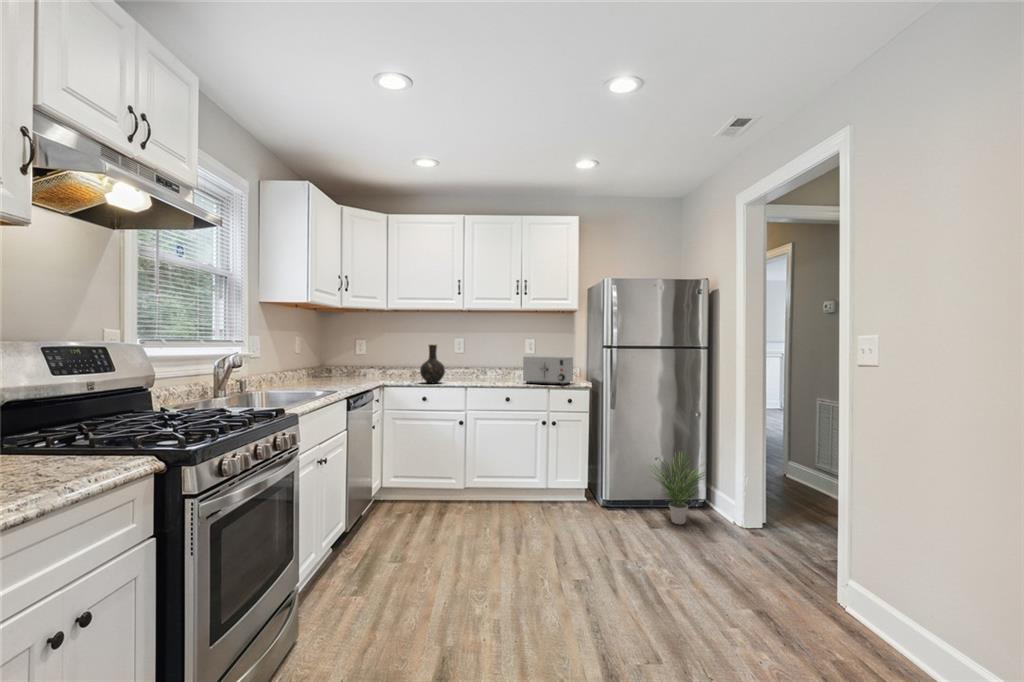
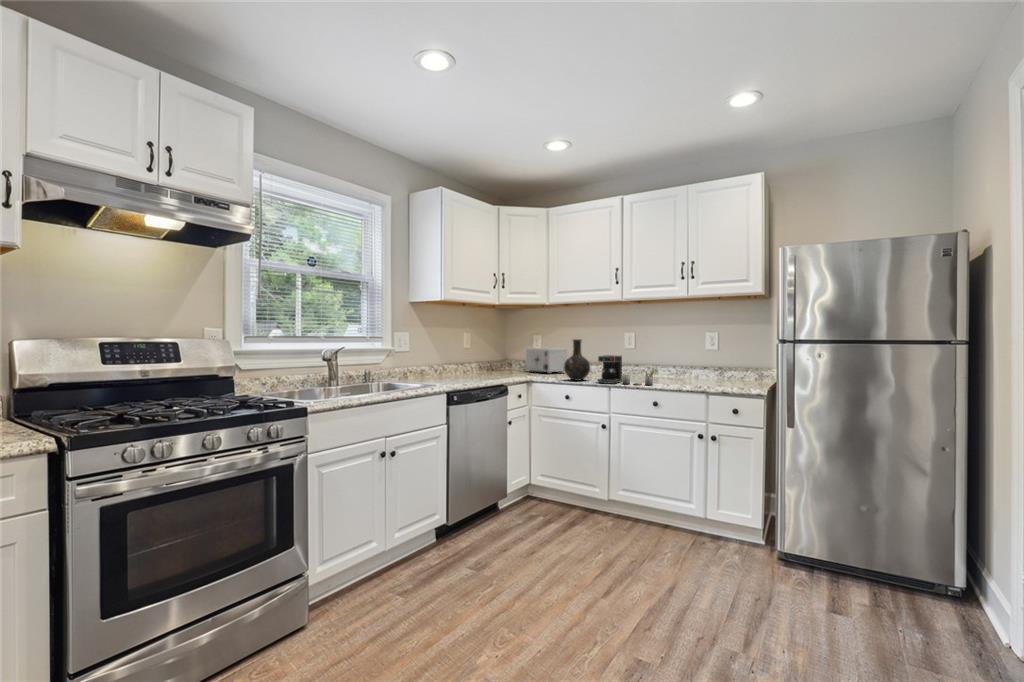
toaster: present [523,355,573,385] -> present [526,348,567,374]
coffee maker: none [459,359,508,384] -> present [598,355,654,385]
potted plant: present [653,453,704,524] -> none [827,500,947,614]

